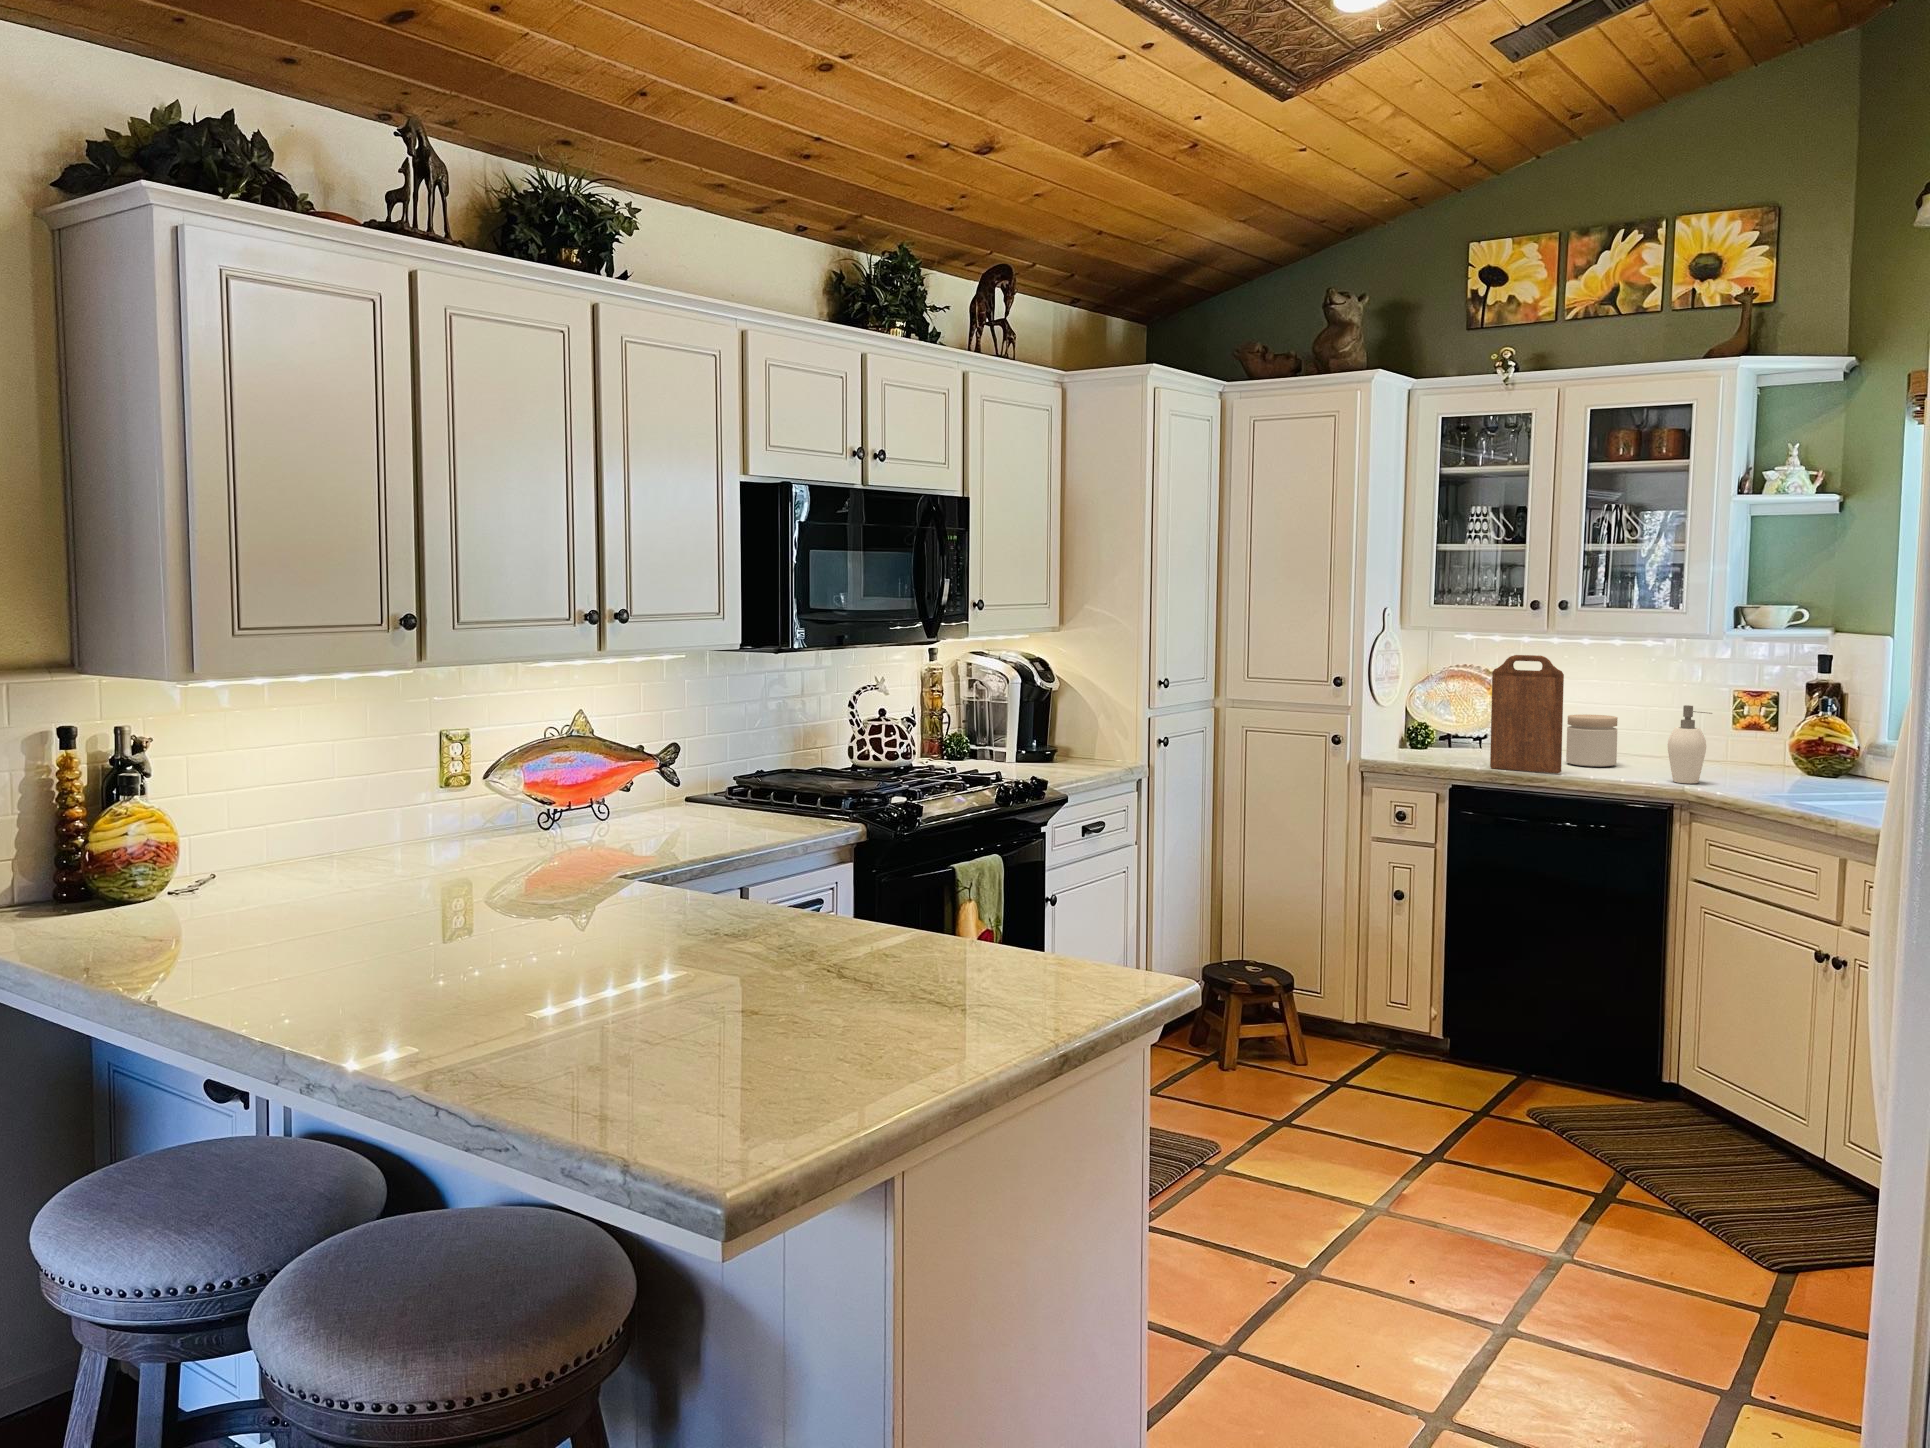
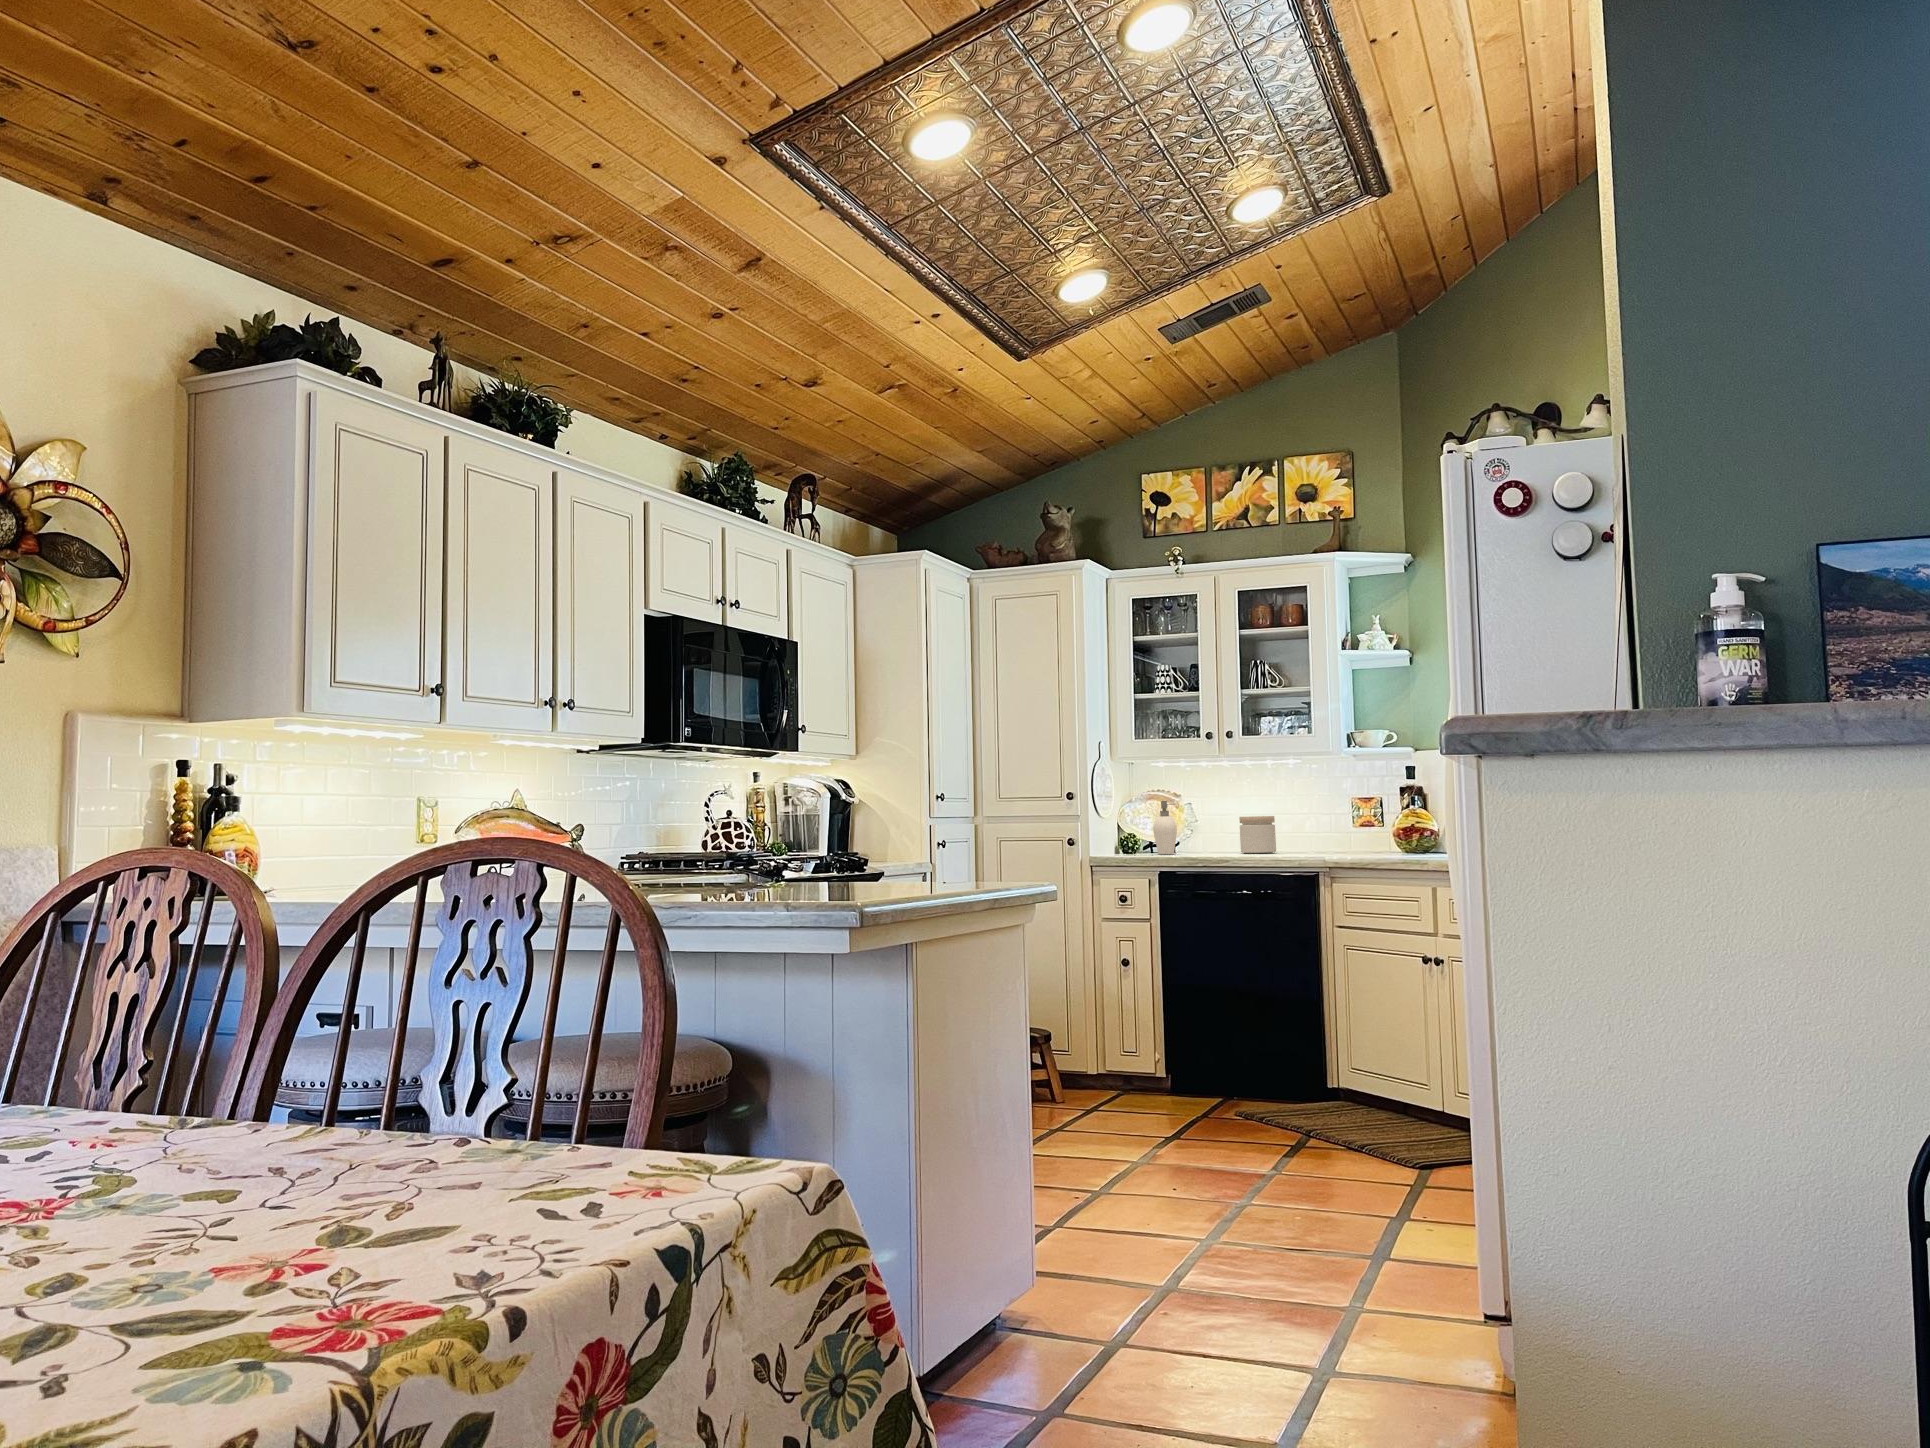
cutting board: present [1490,655,1564,773] -> none [1185,767,1239,856]
soap dispenser: present [1668,705,1712,783] -> present [1153,801,1177,854]

